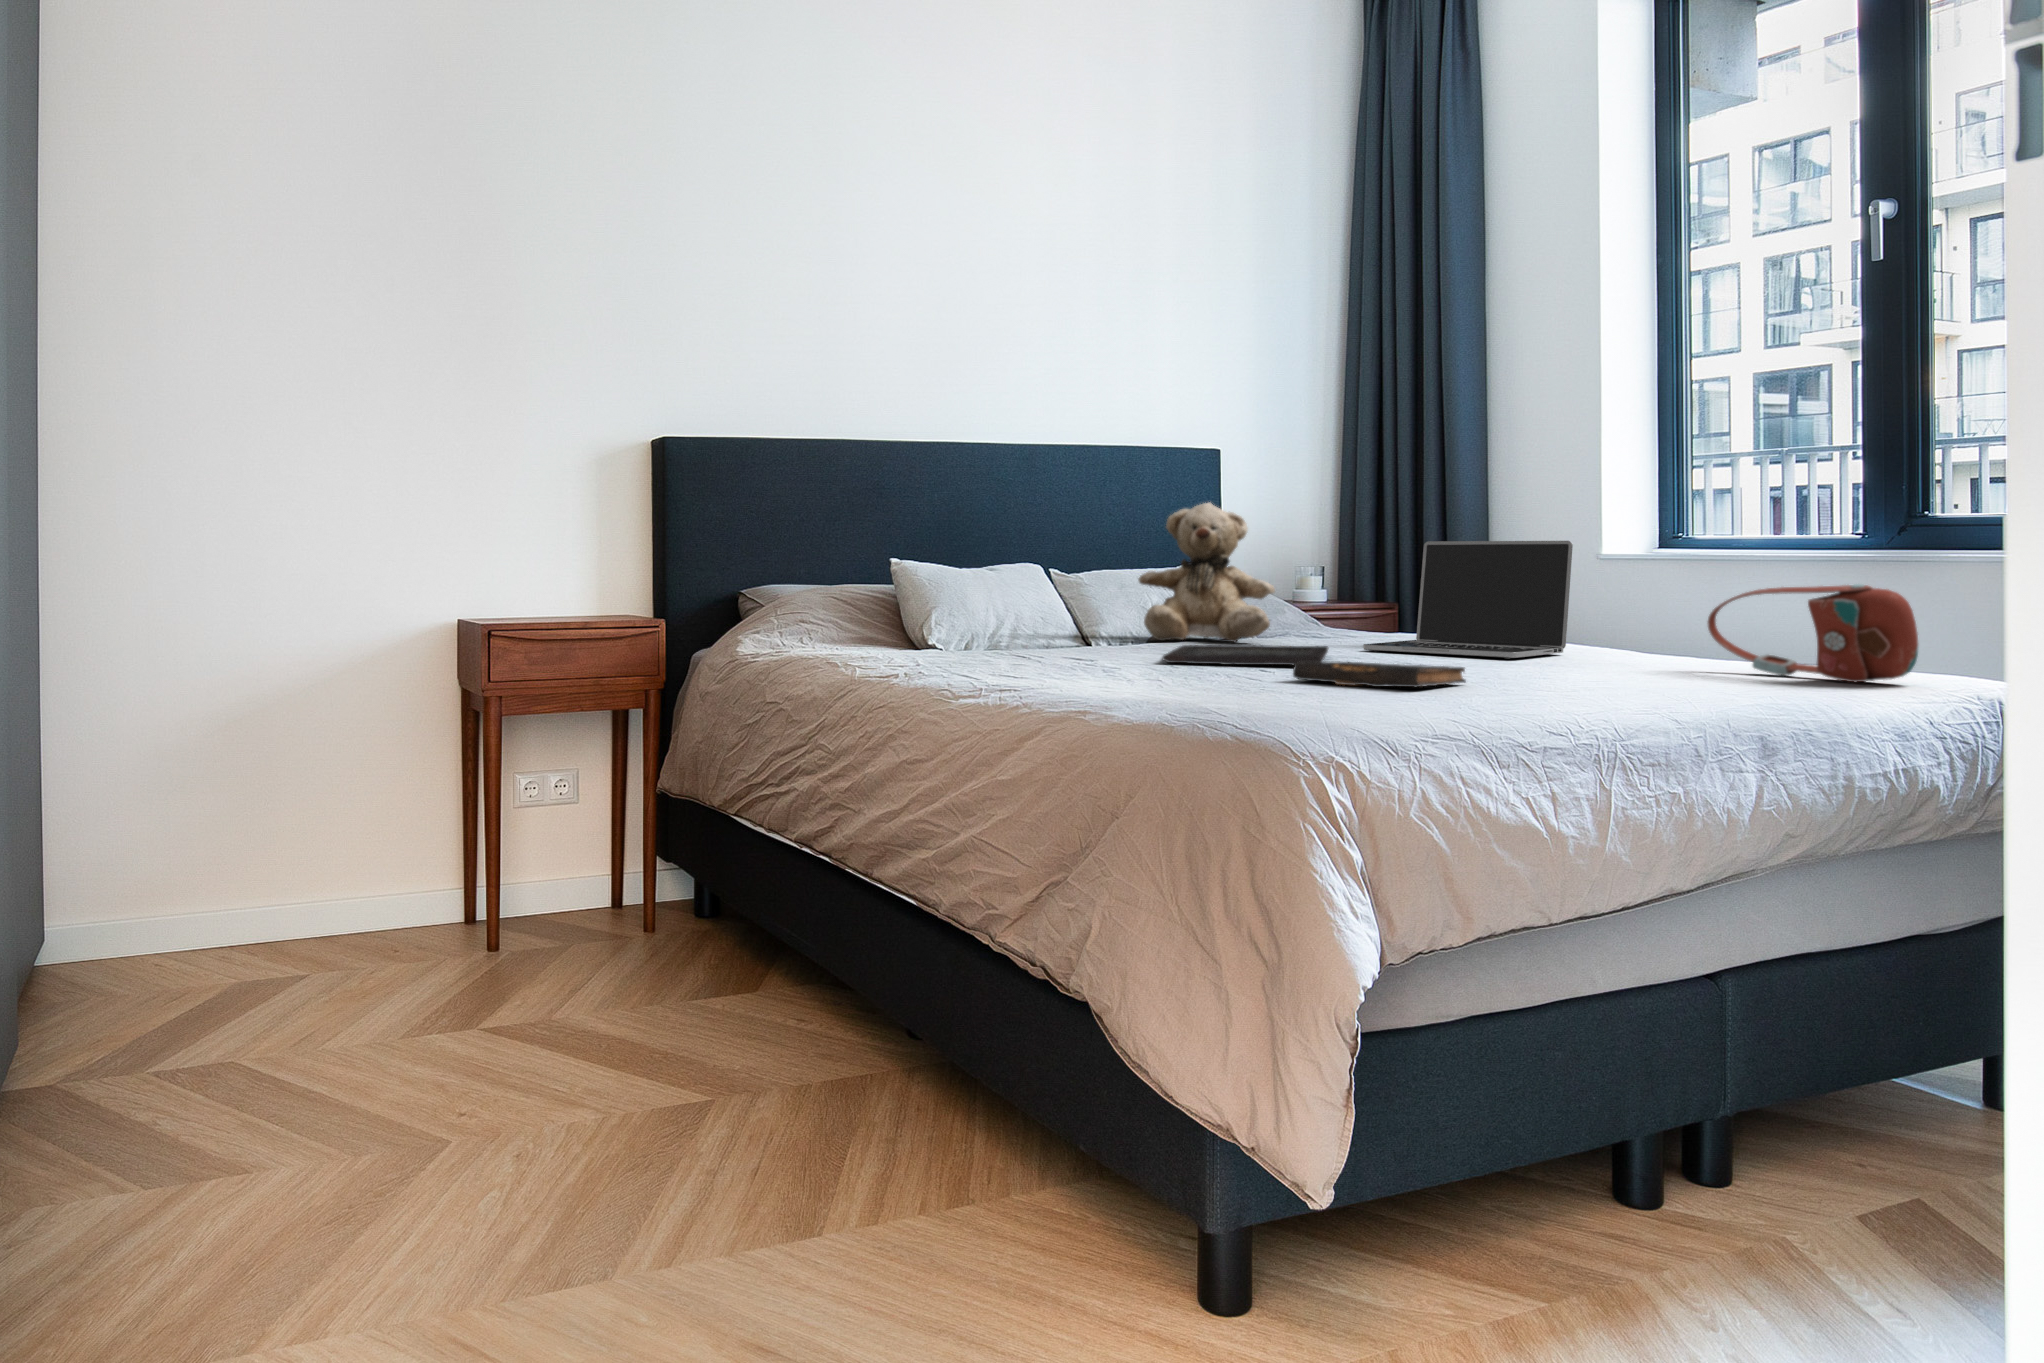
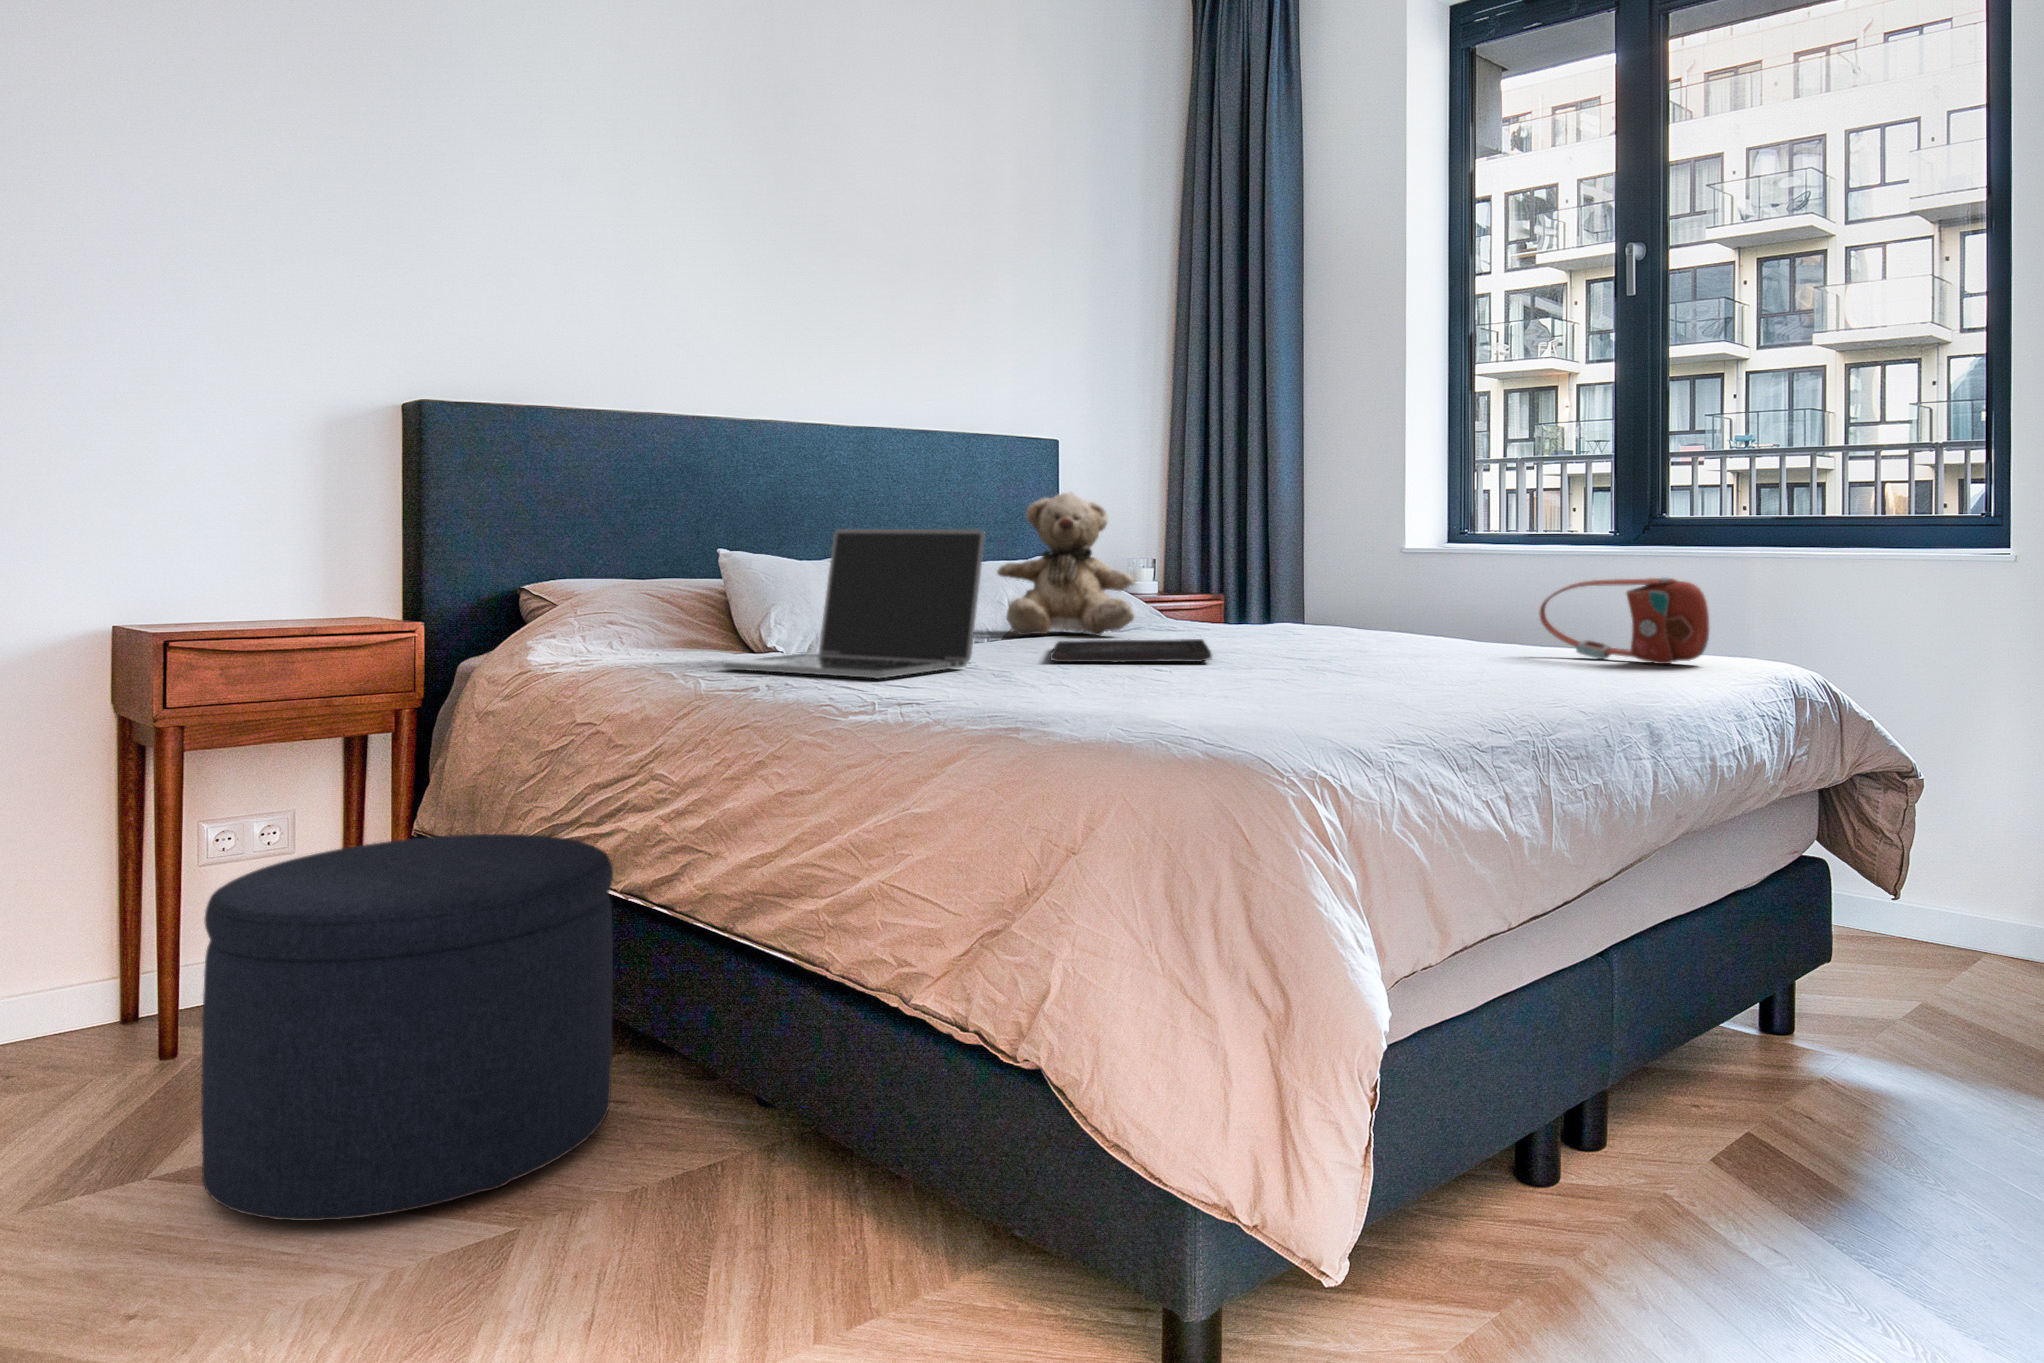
laptop: present [1364,541,1573,659] -> present [723,529,985,679]
book: present [1293,661,1466,687] -> none [1202,658,1364,684]
ottoman: none [515,788,789,1063] -> present [201,834,613,1221]

